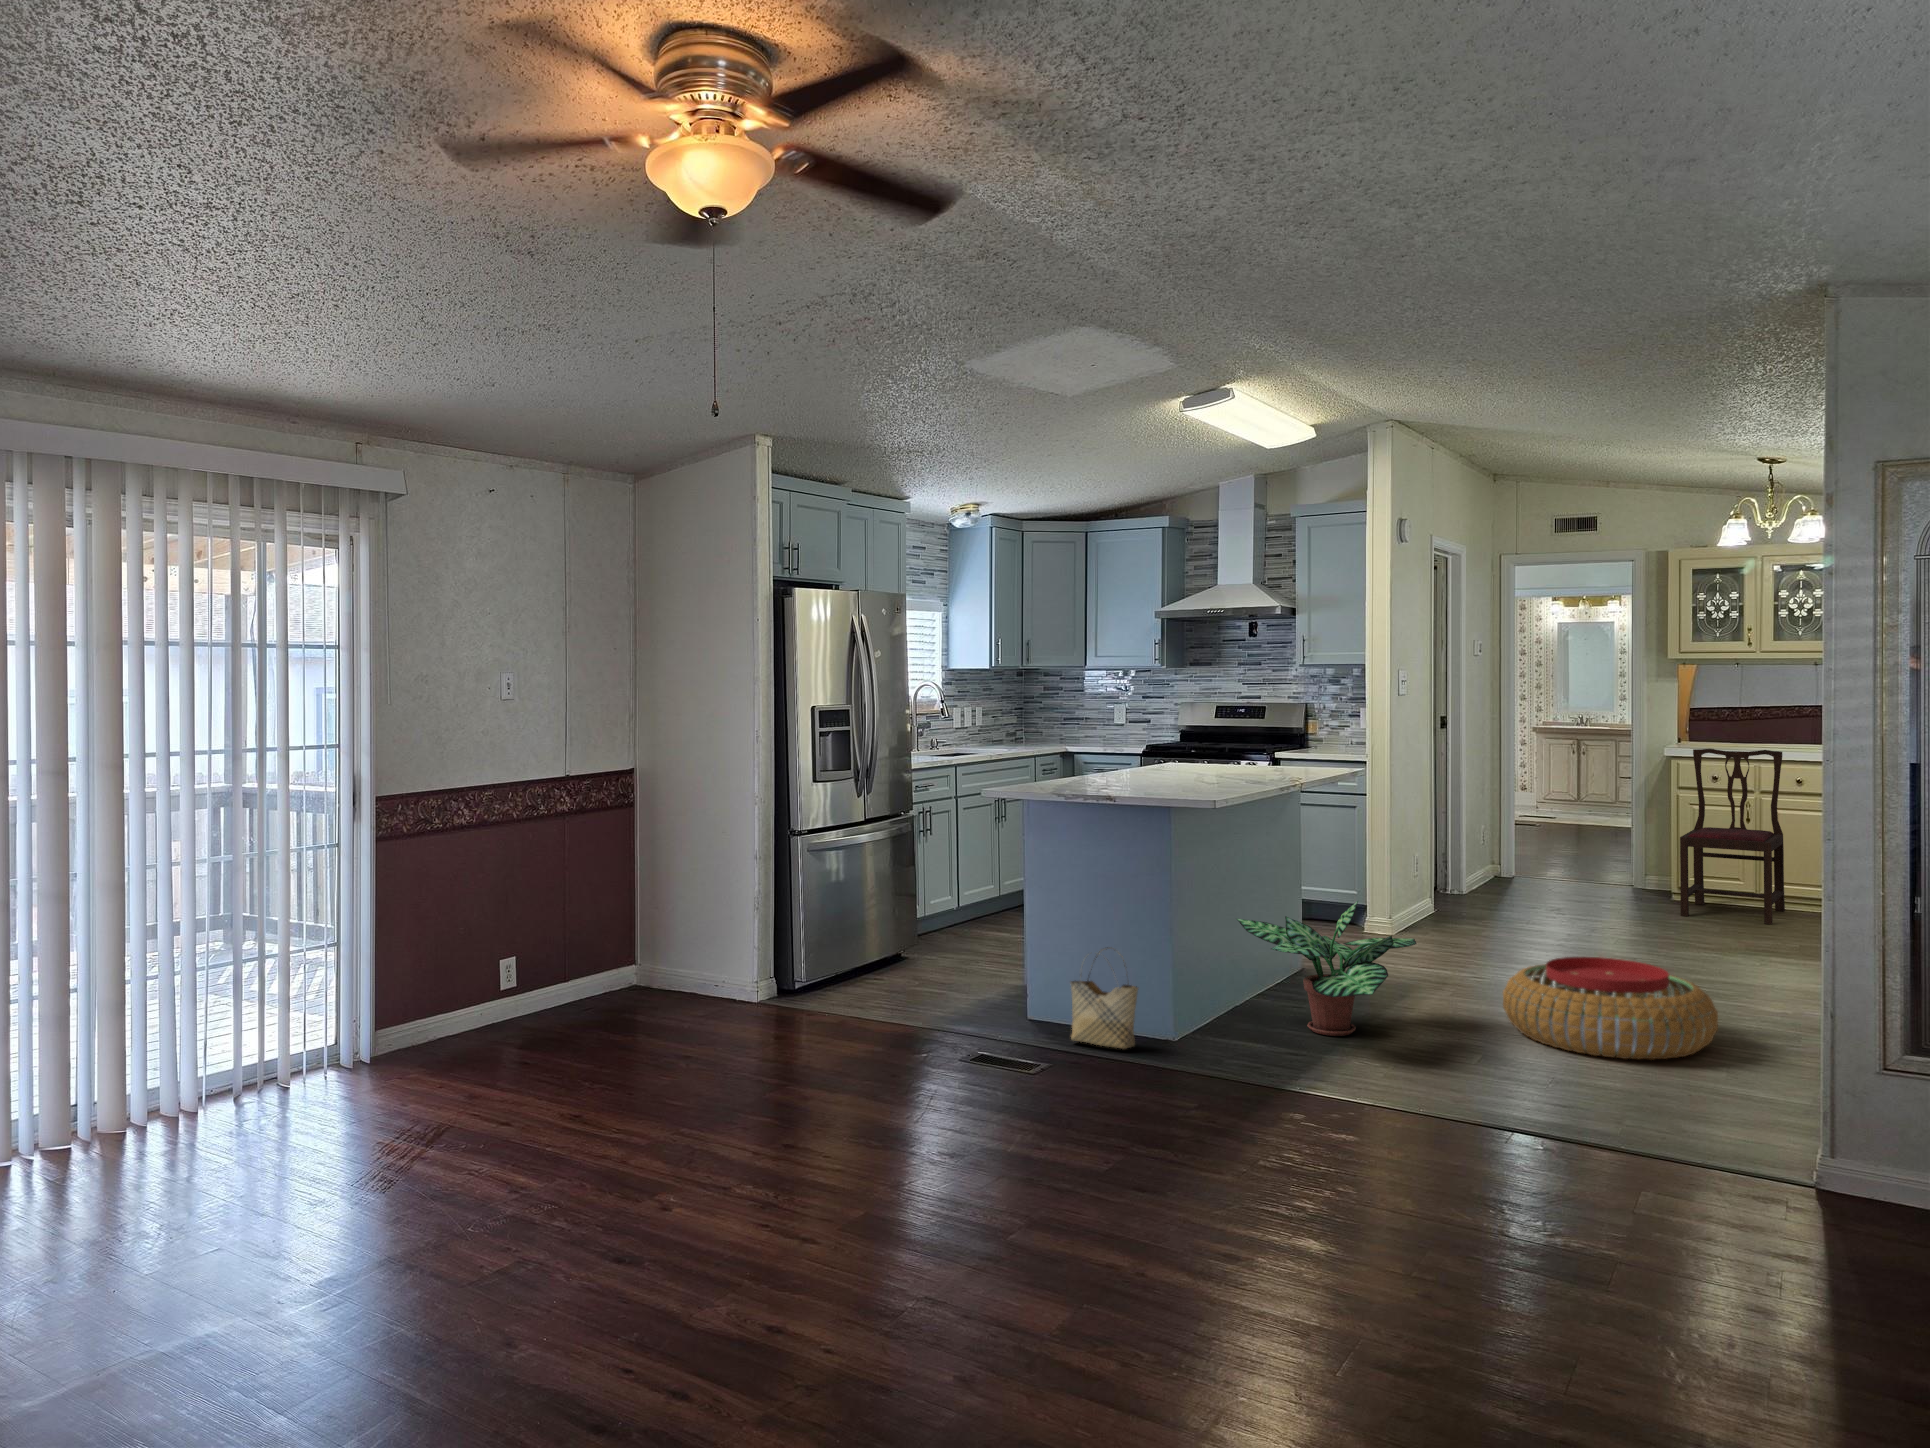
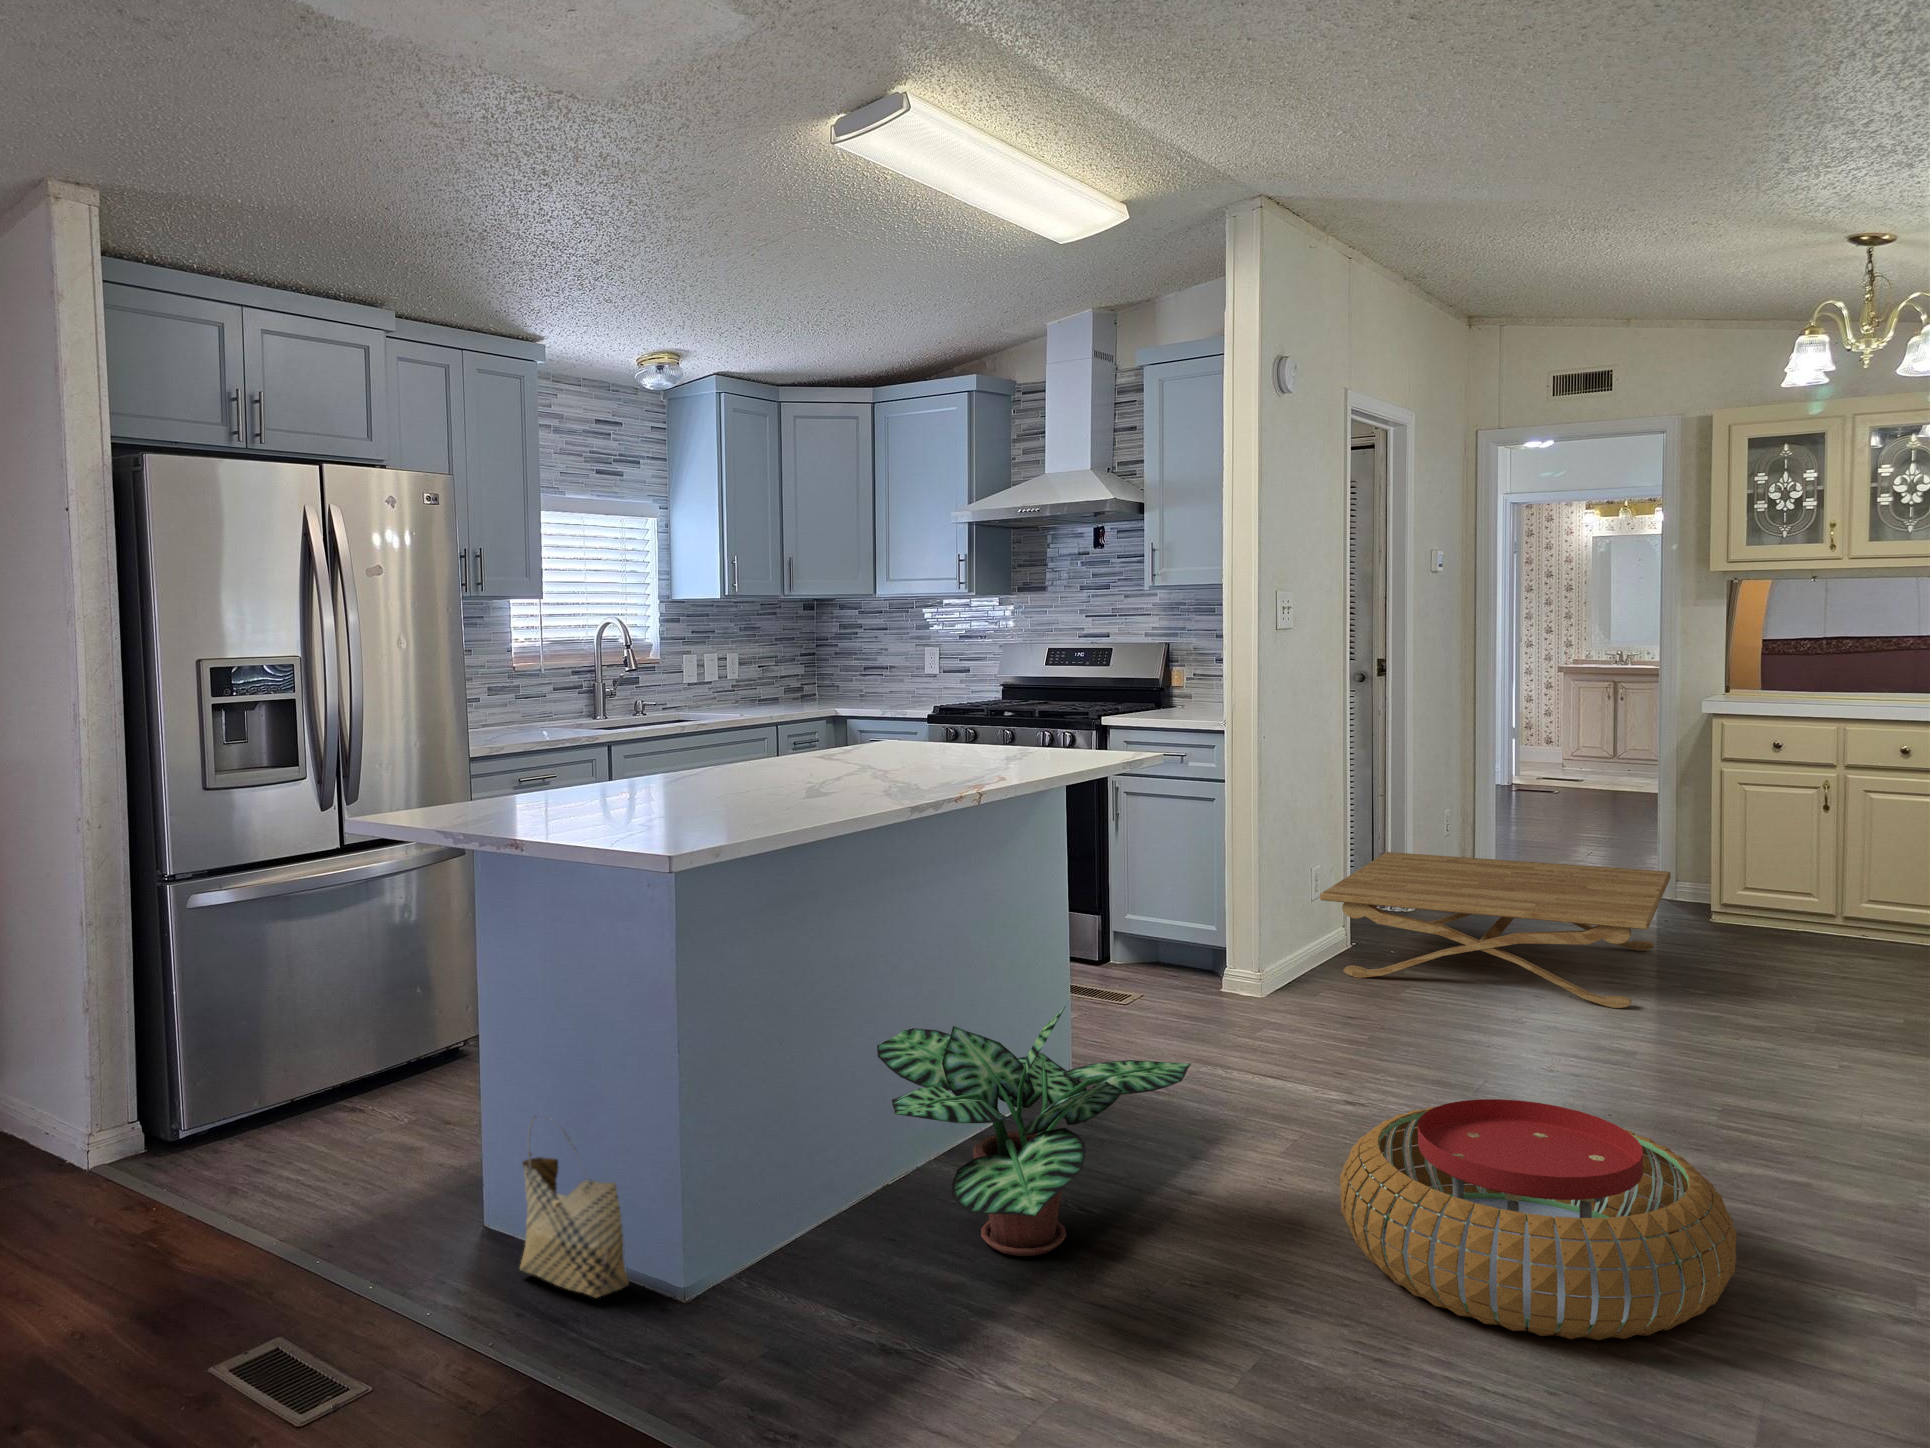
dining chair: present [1680,749,1785,924] -> none [1719,701,1880,973]
coffee table: none [1424,849,1648,940] -> present [1320,852,1671,1008]

